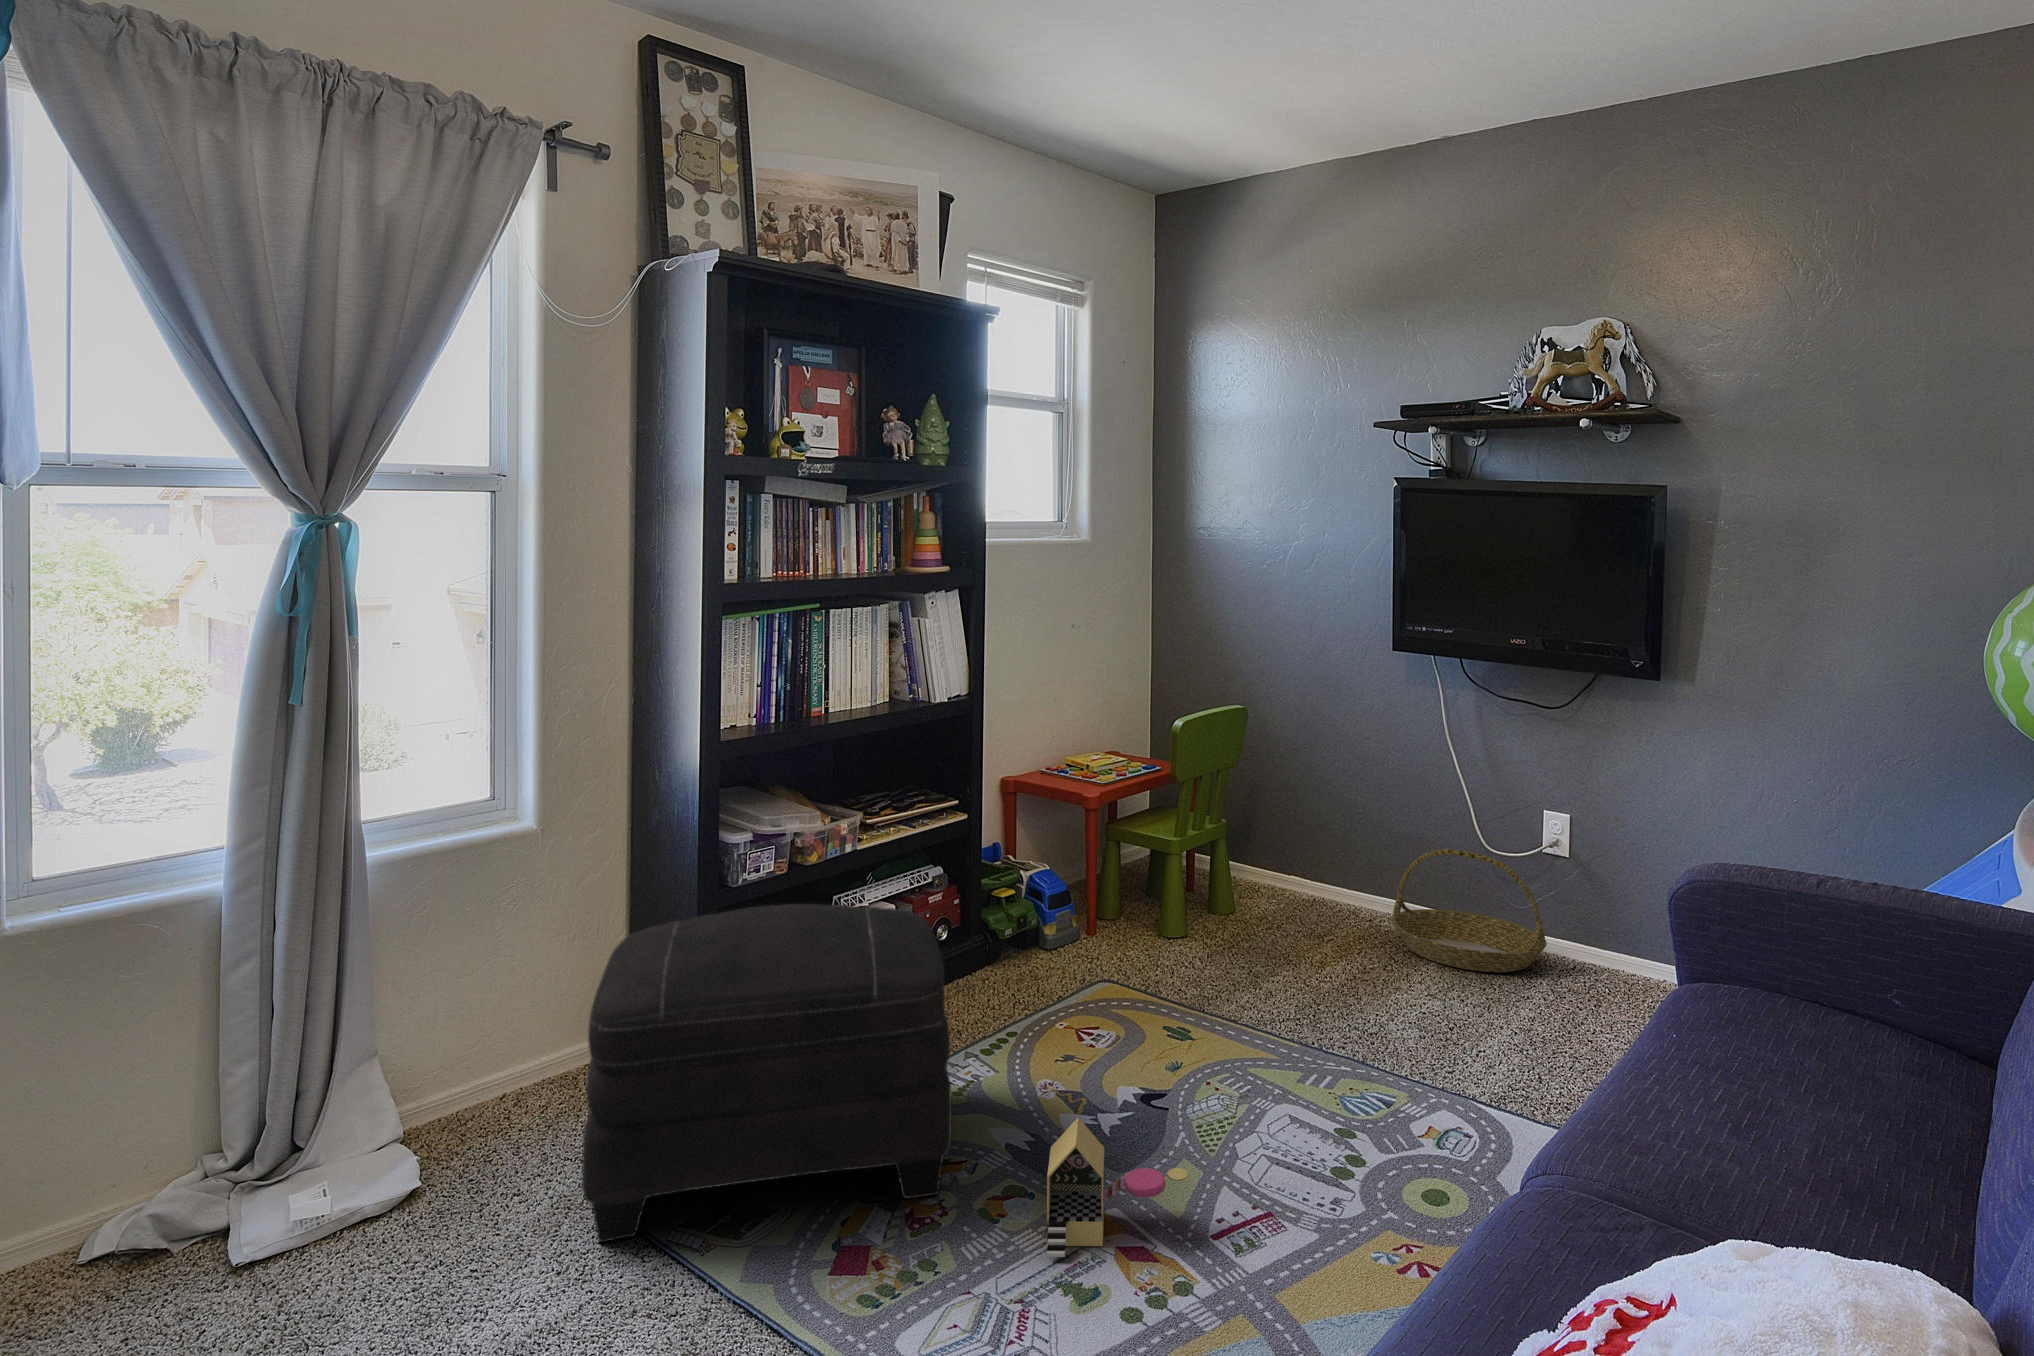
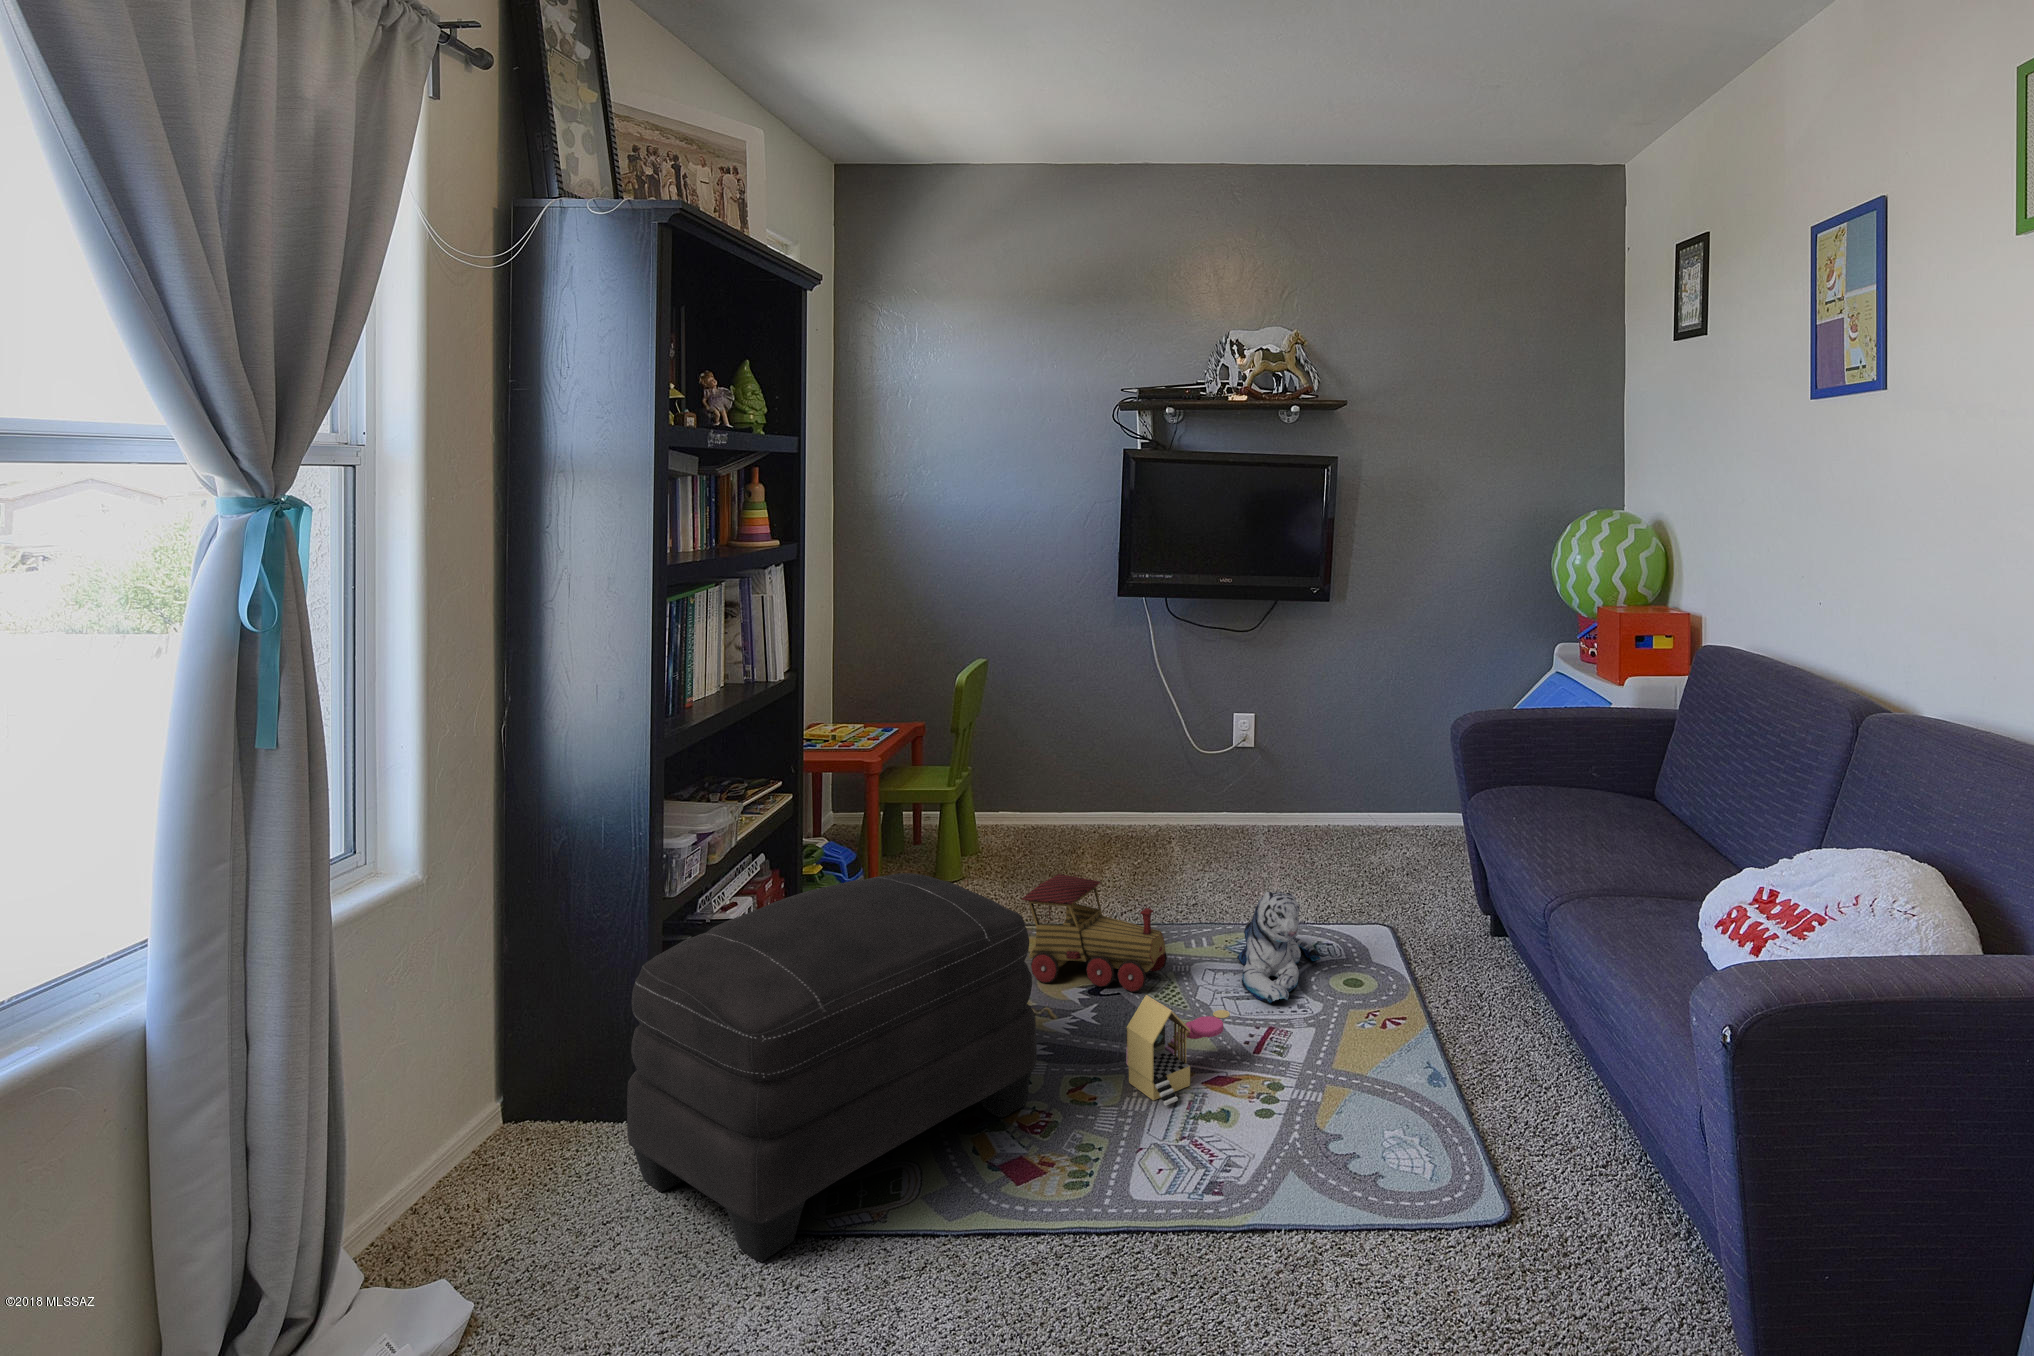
basket: present [1391,849,1547,972] -> none [1131,752,1255,843]
toy train: none [1095,956,1238,1117] -> present [1022,874,1167,992]
plush toy: none [1295,1042,1433,1193] -> present [1237,892,1320,1003]

